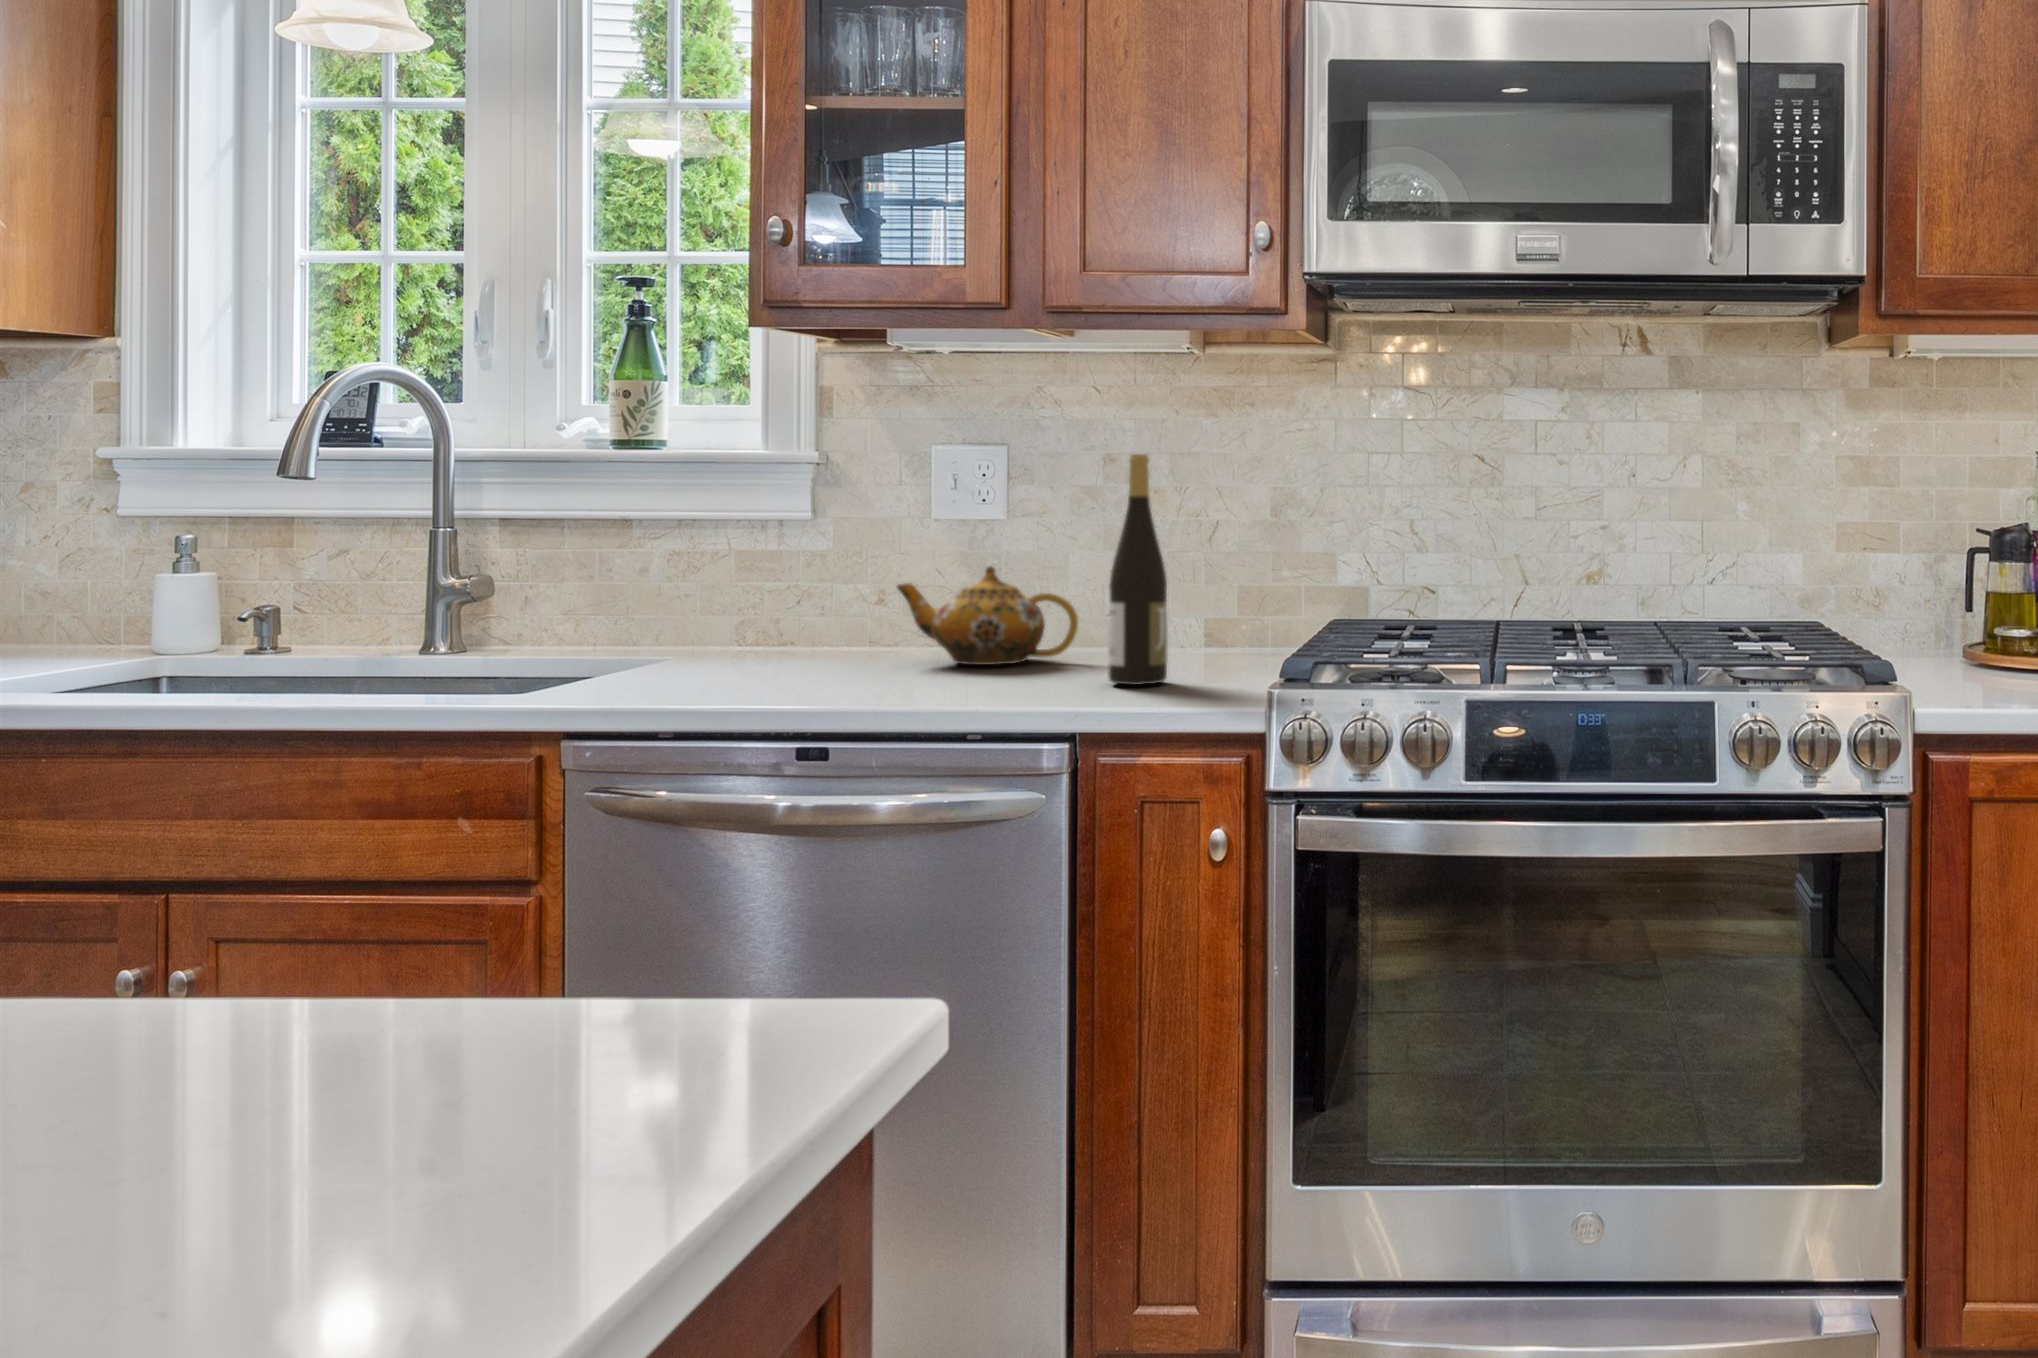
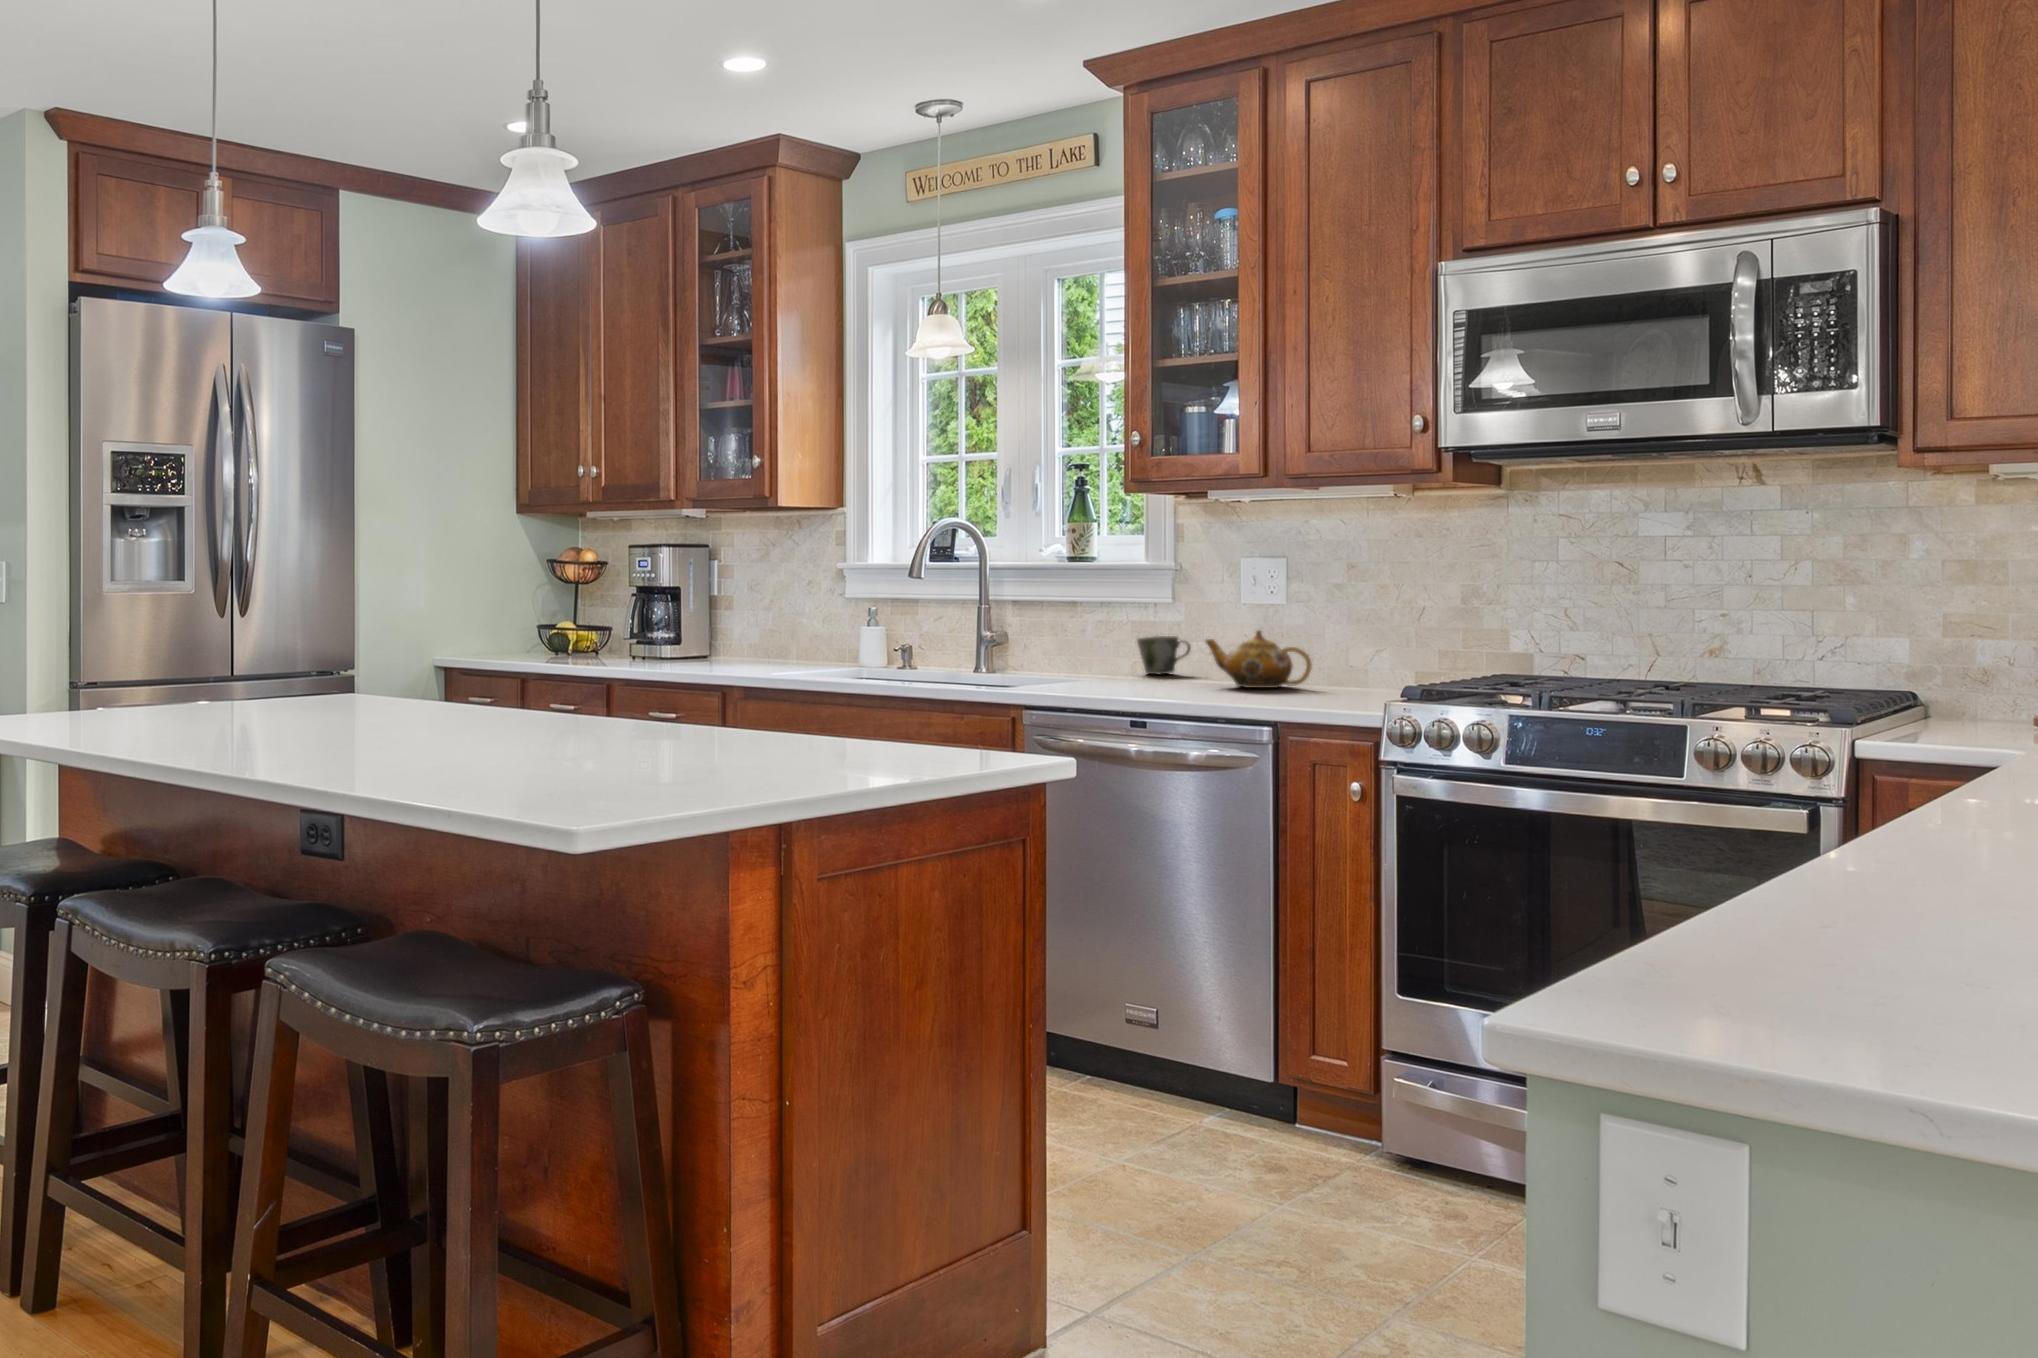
wine bottle: present [1108,454,1168,685] -> none [1311,565,1348,700]
mug: none [753,578,850,646] -> present [1137,636,1191,675]

